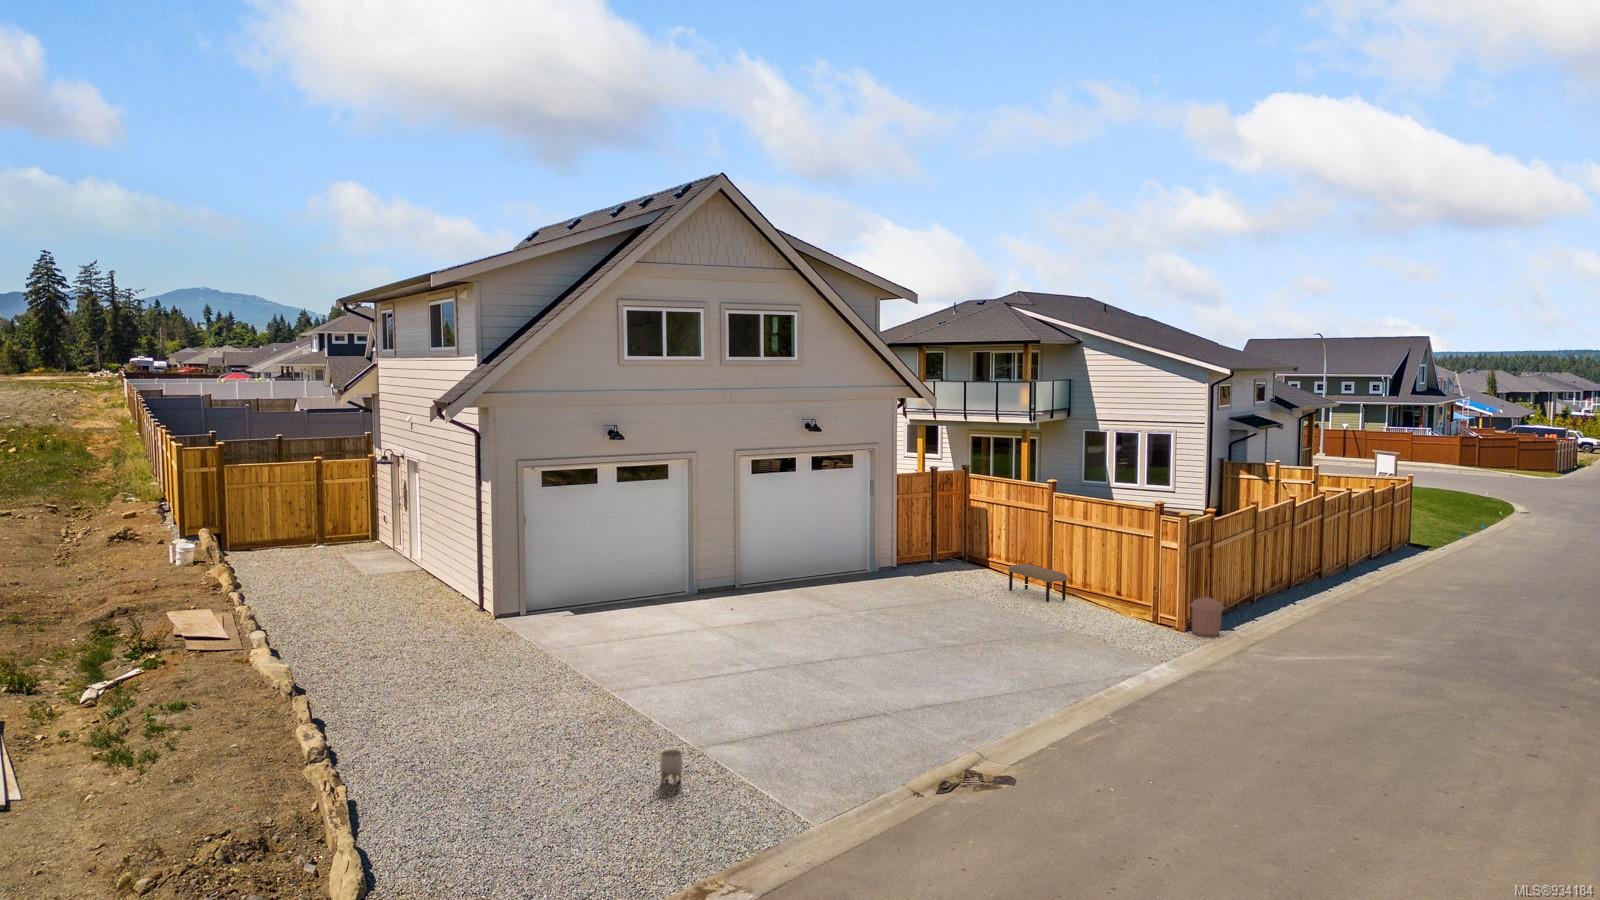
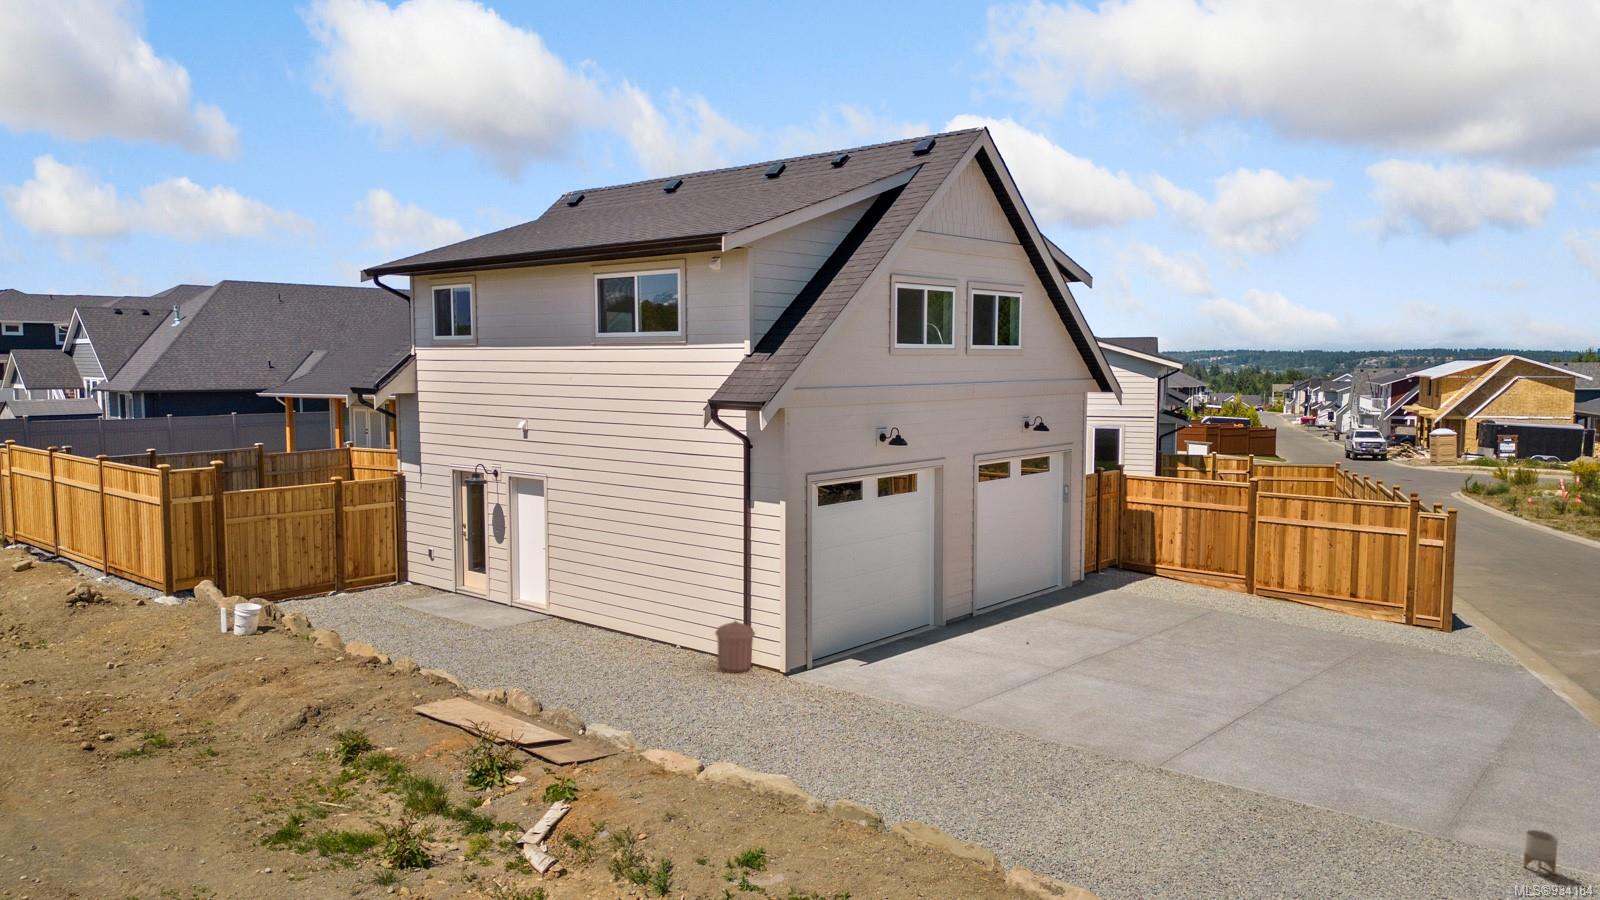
bench: present [1009,564,1067,602] -> none [1208,568,1282,608]
trash can: present [1191,596,1224,637] -> present [715,621,755,673]

